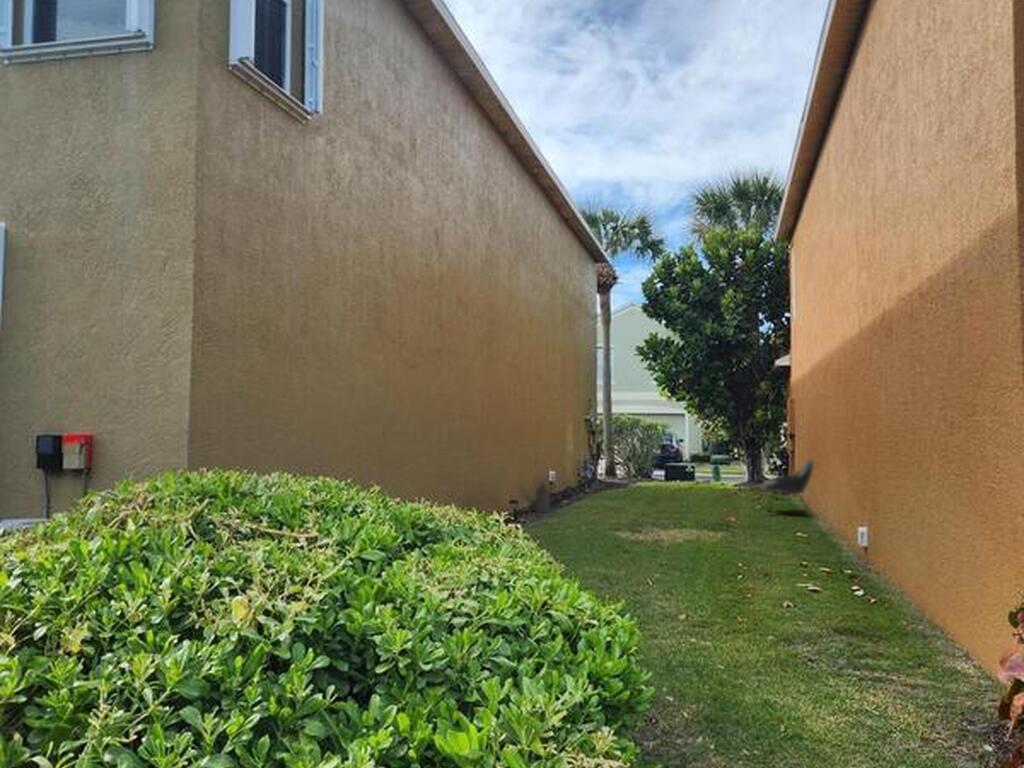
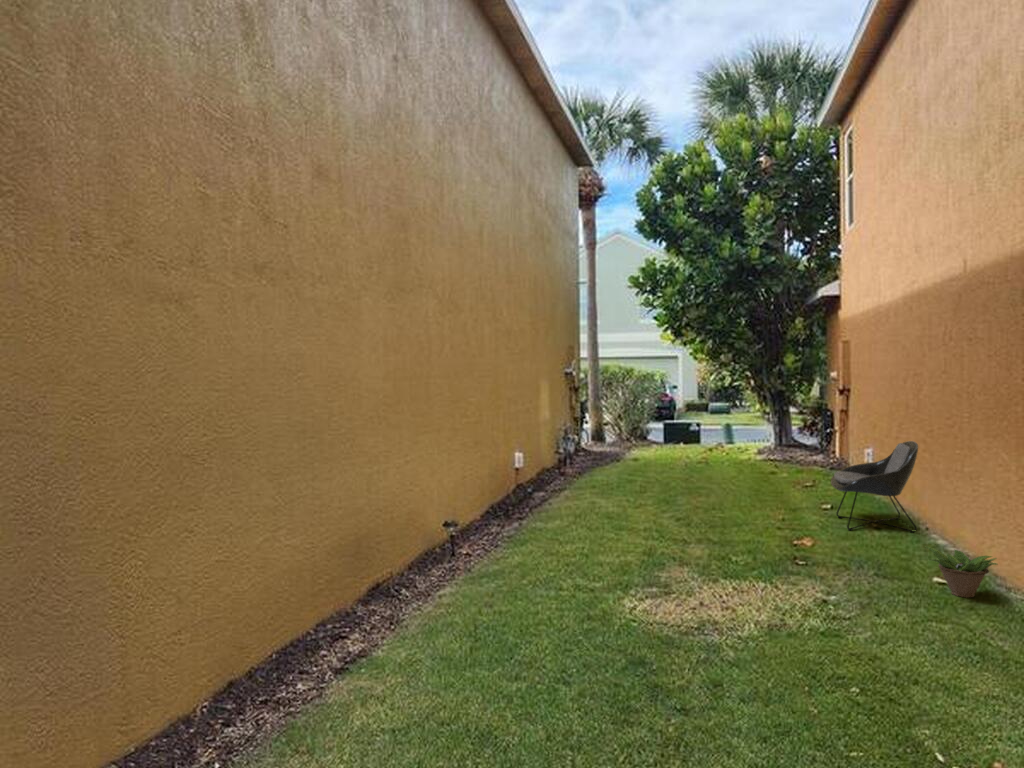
watering can: present [523,482,550,513] -> none [458,479,515,530]
decorative plant: none [795,510,835,537] -> present [926,546,997,597]

